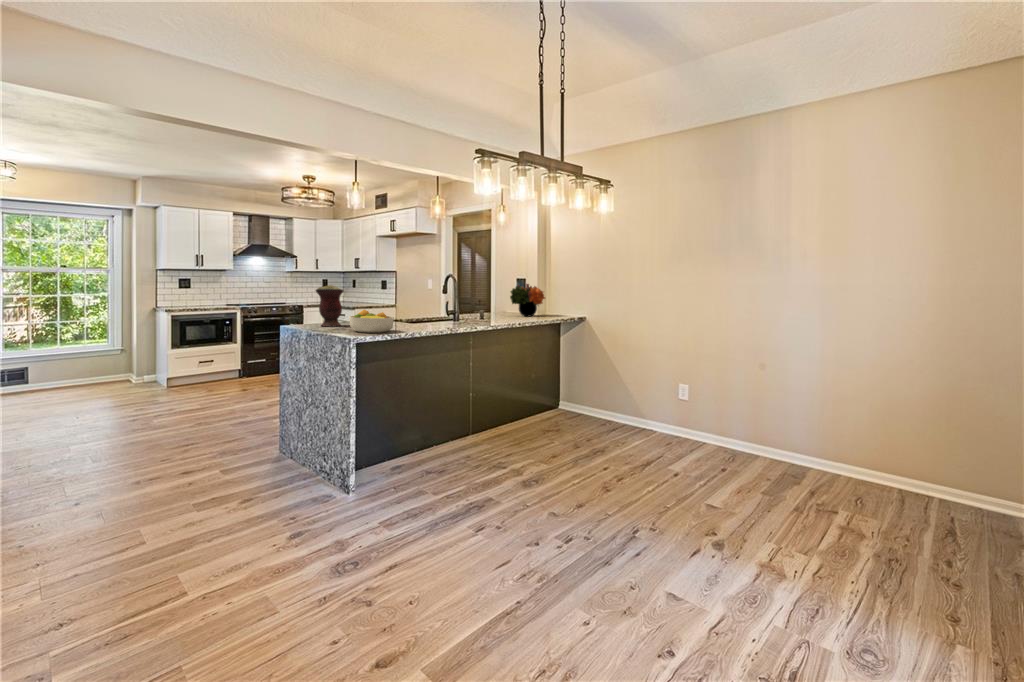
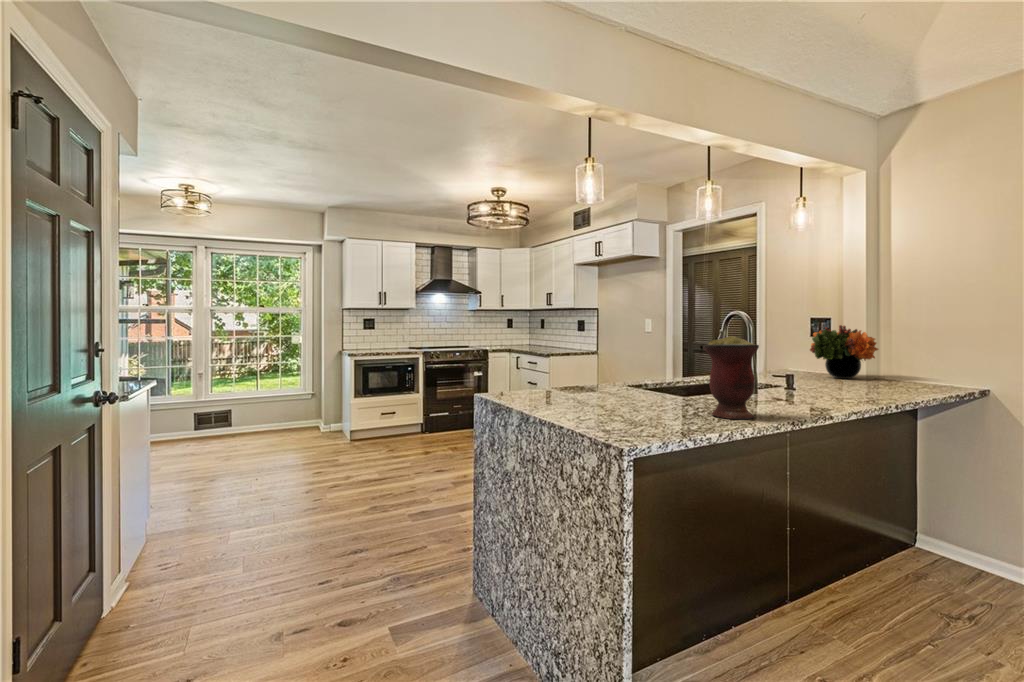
vase: present [316,285,343,327] -> present [703,336,759,419]
fruit bowl: present [349,310,394,333] -> none [596,381,682,429]

